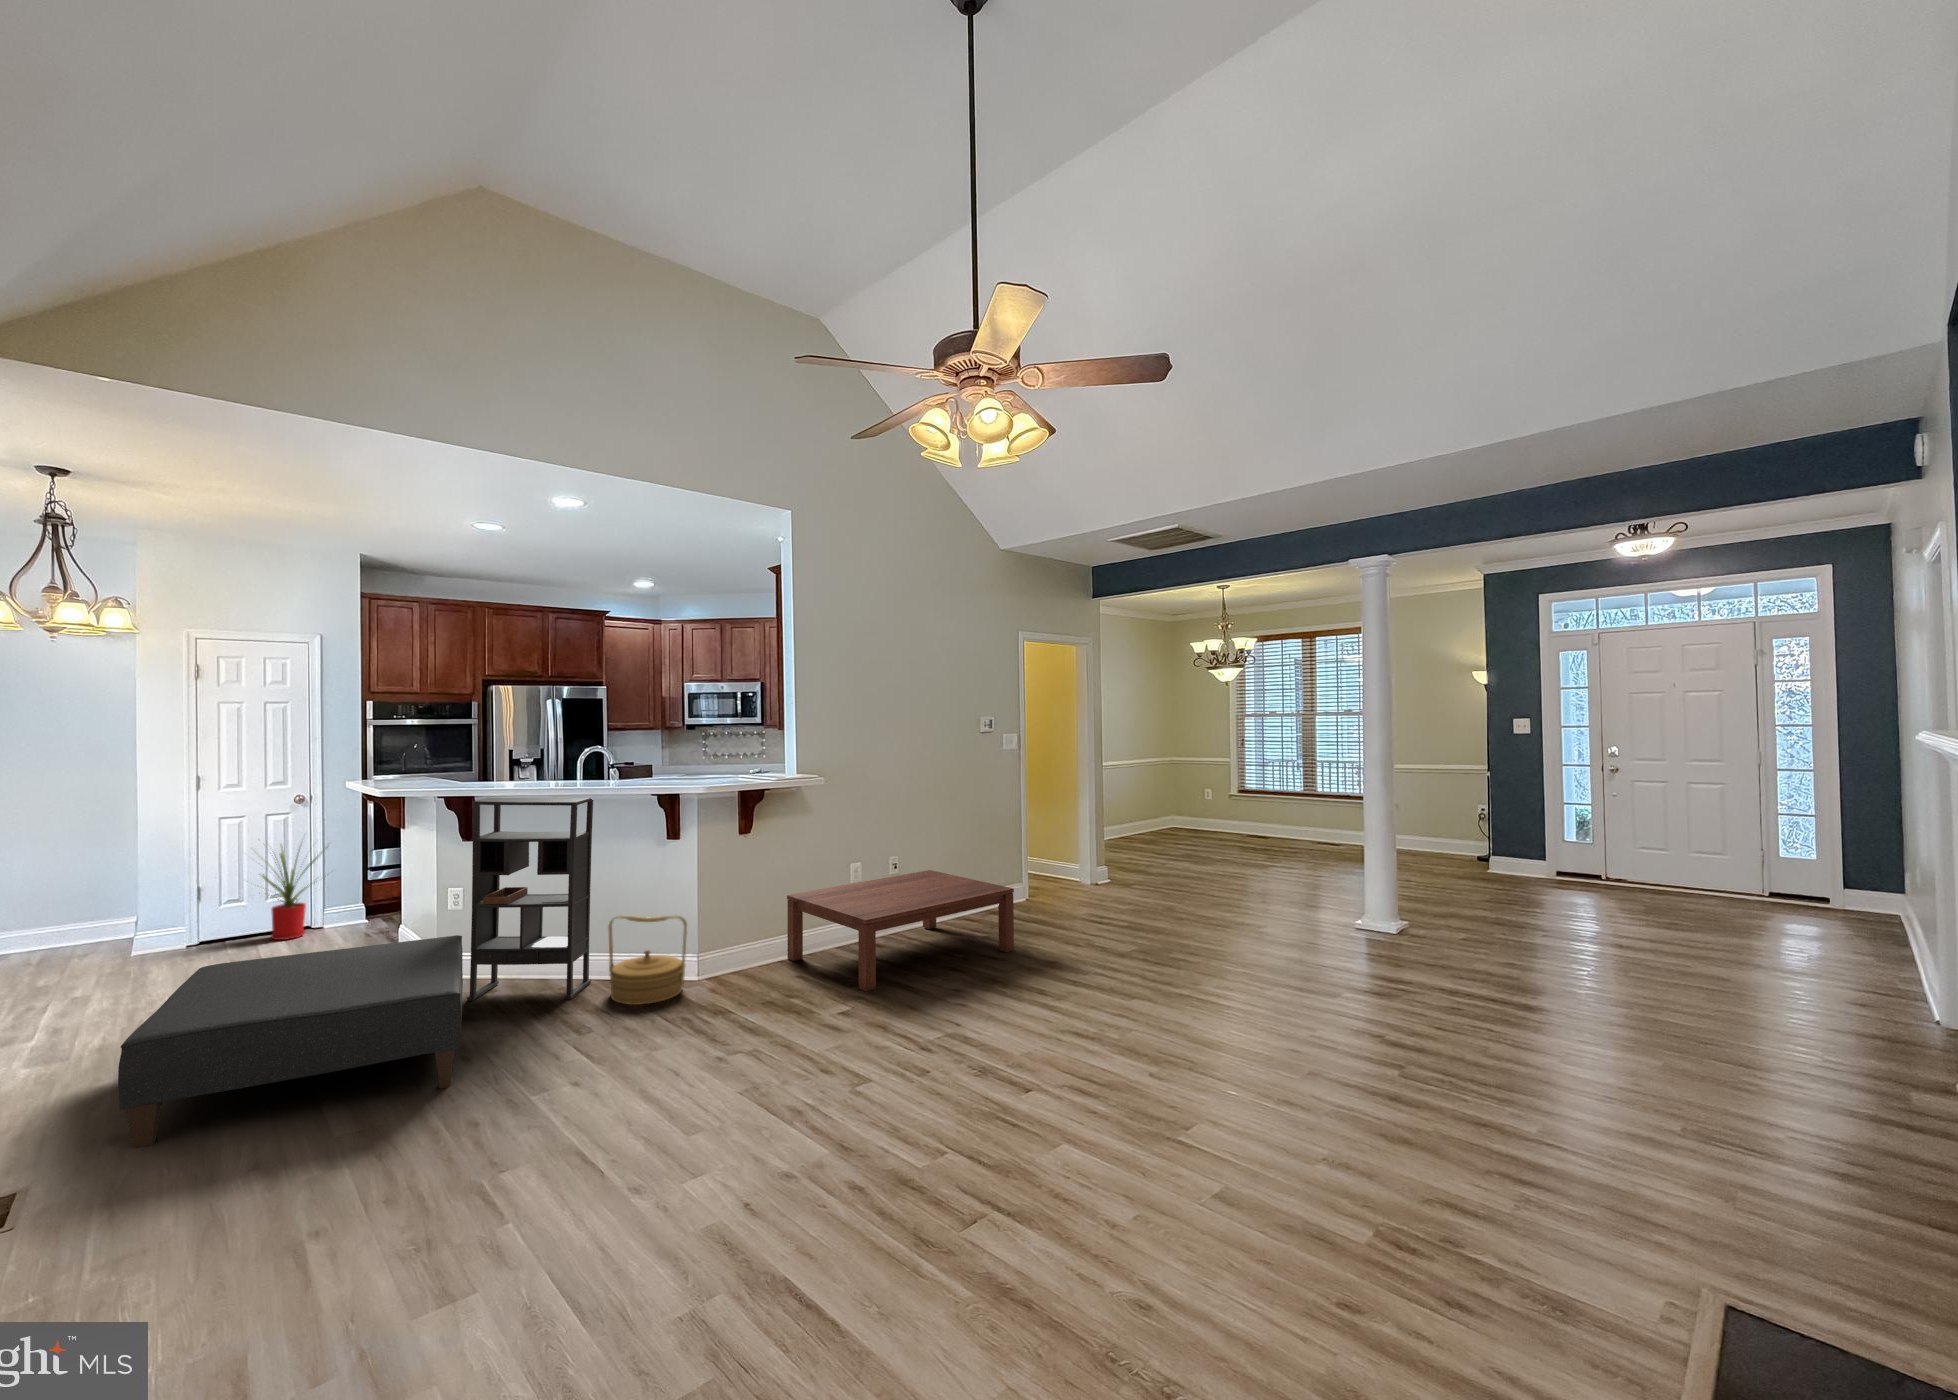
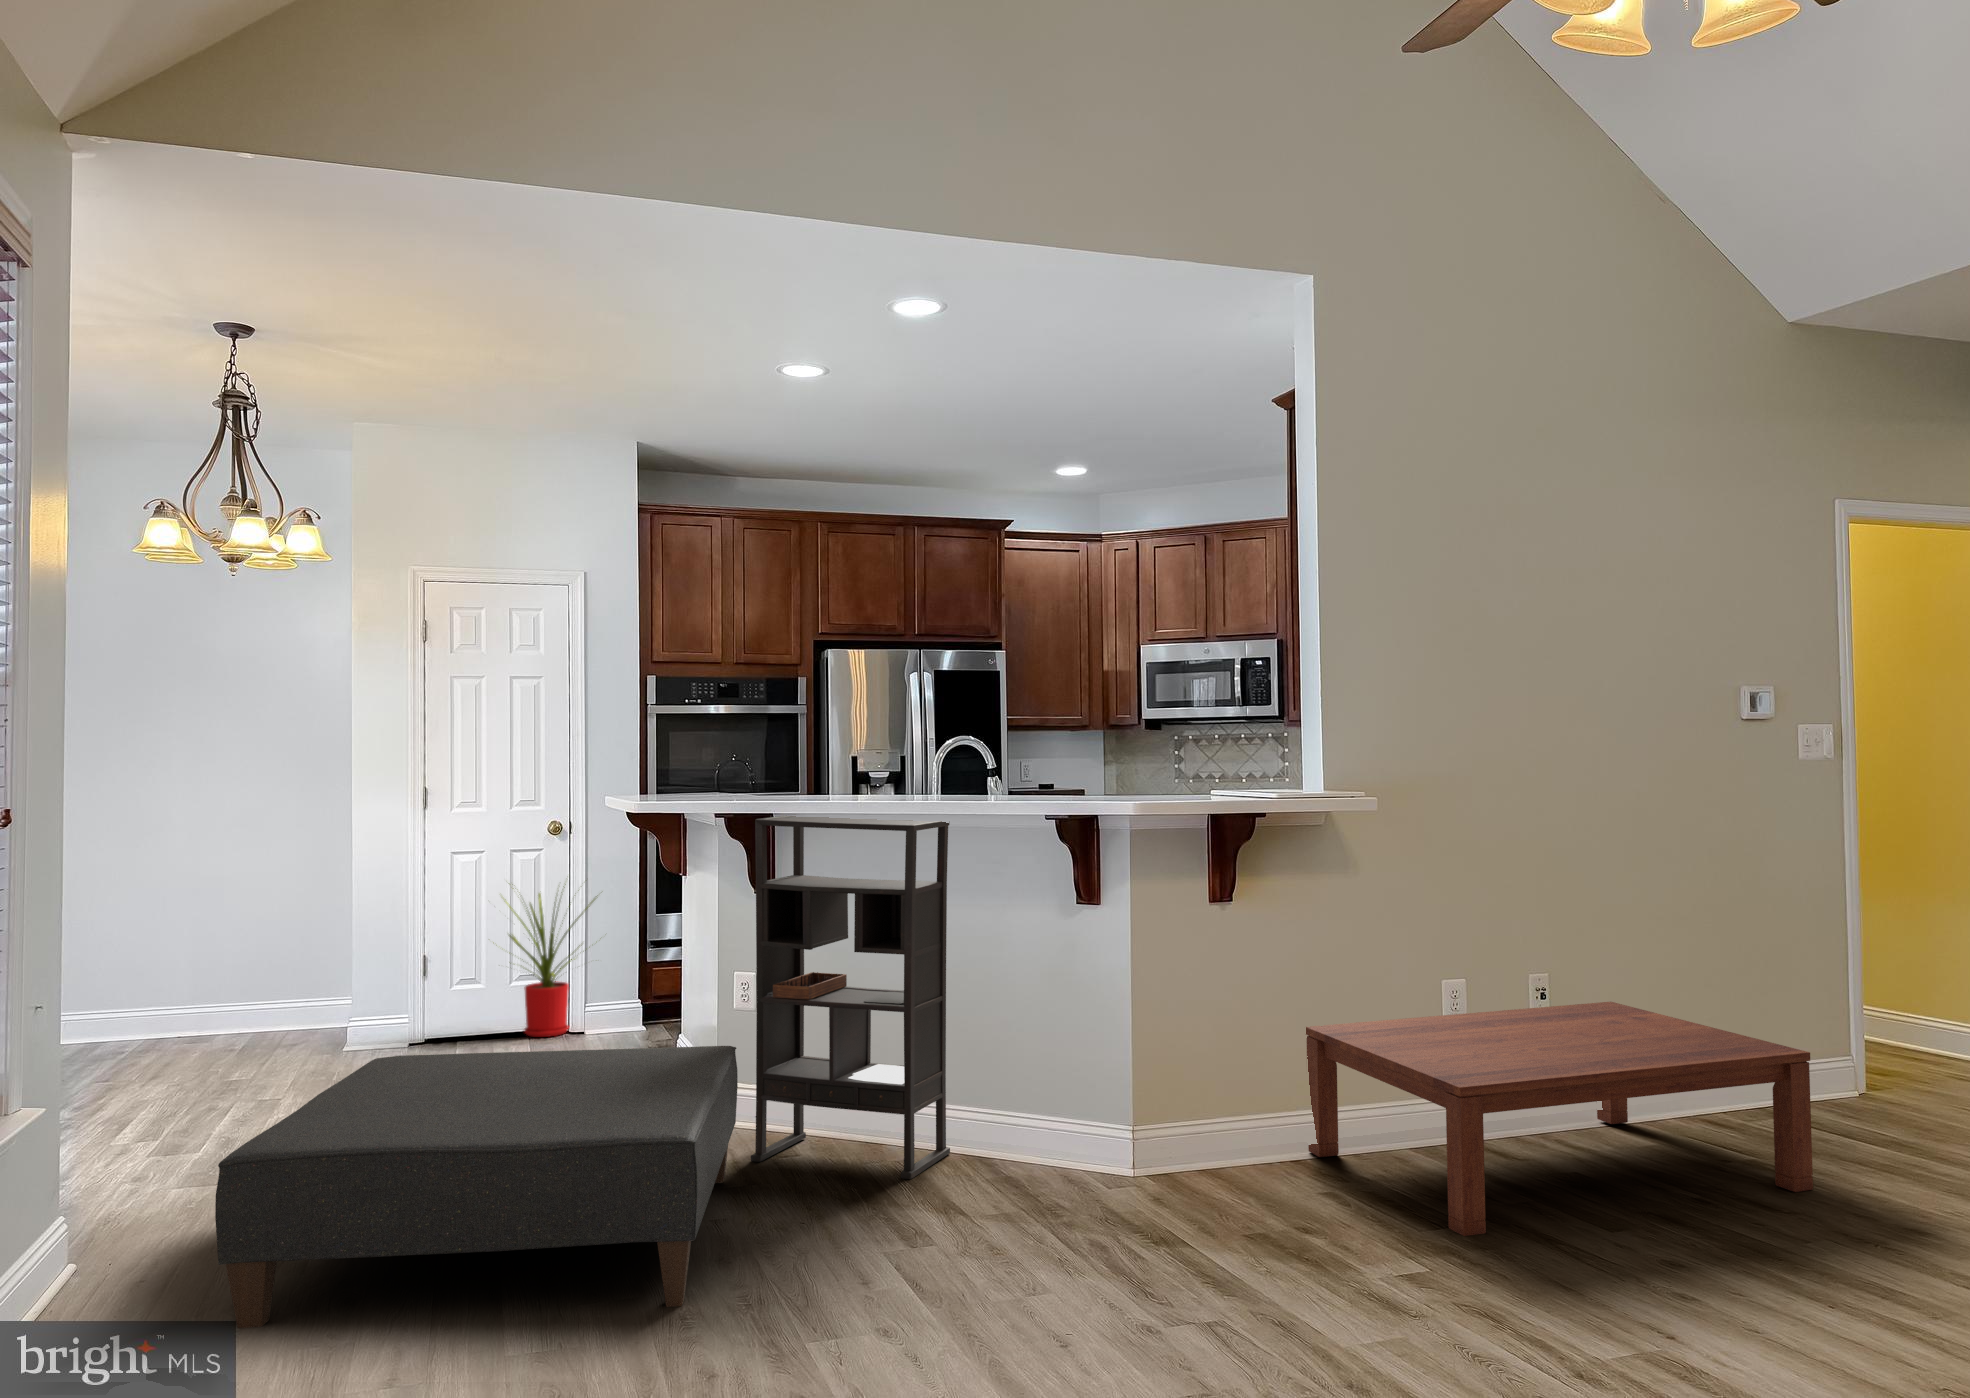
woven basket: present [608,915,687,1005] -> none [972,1036,1108,1205]

